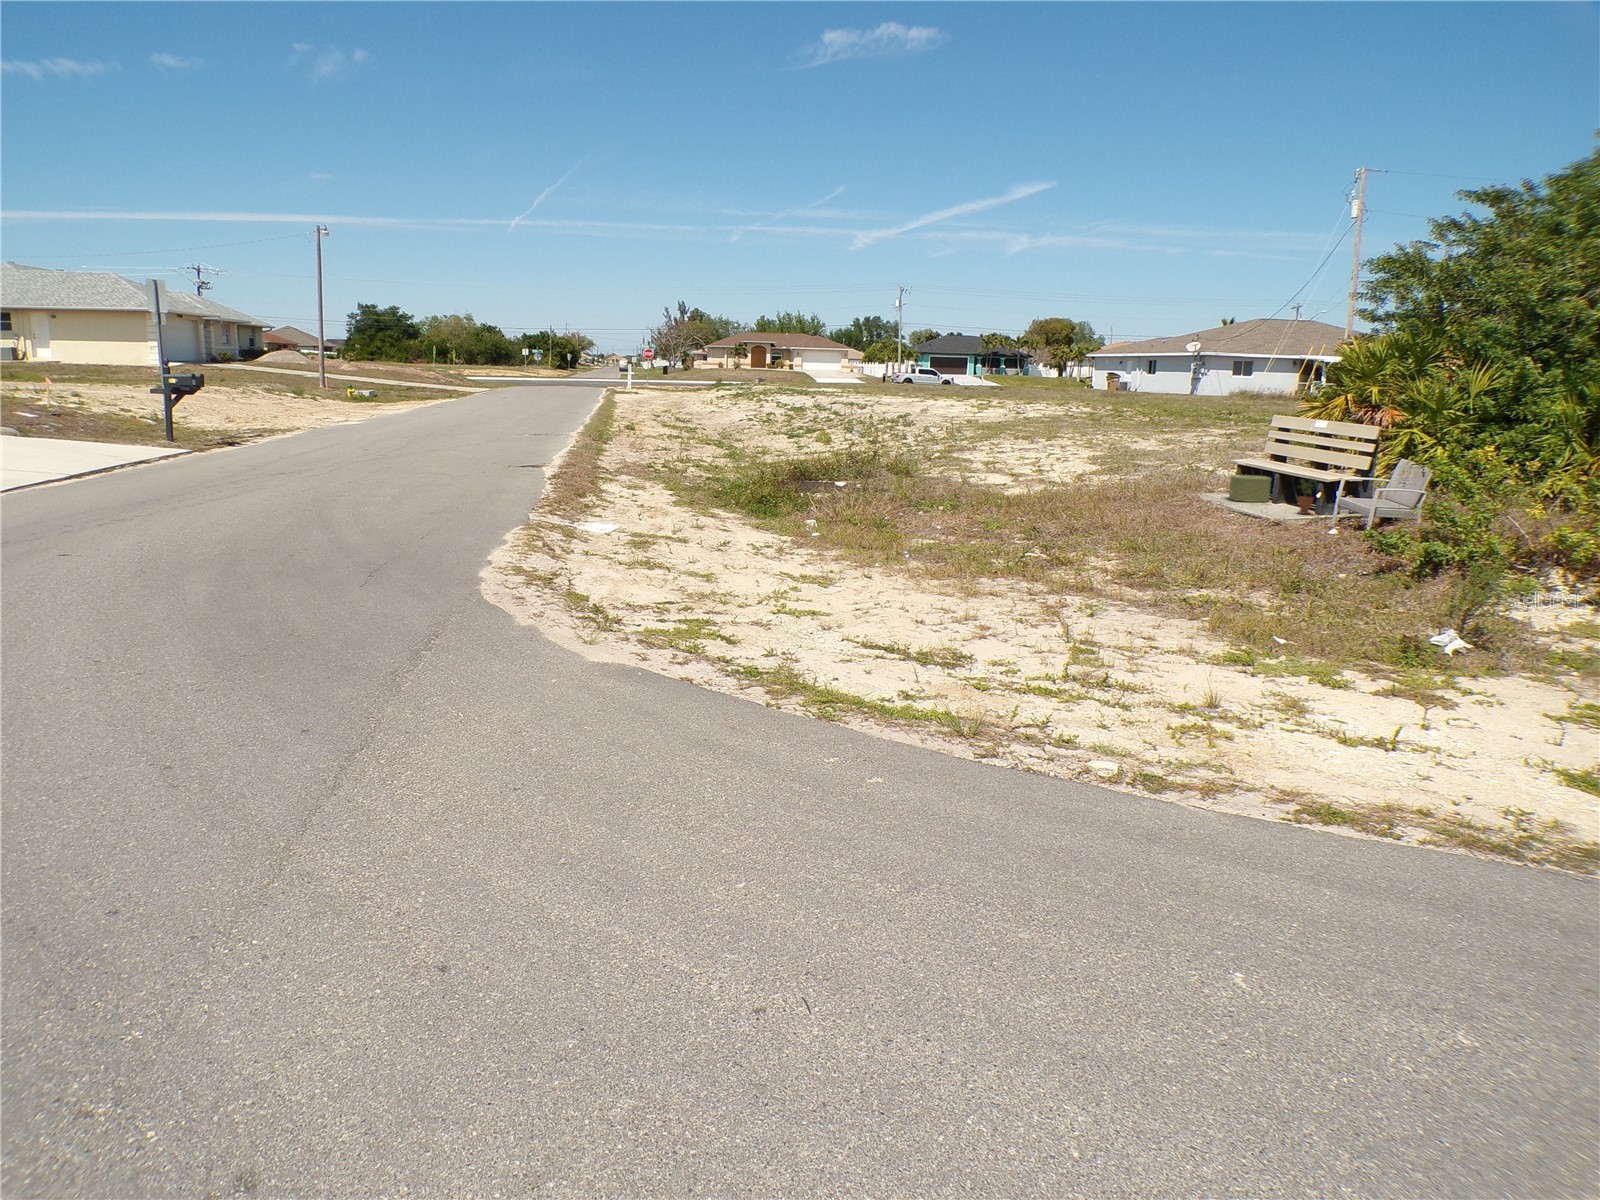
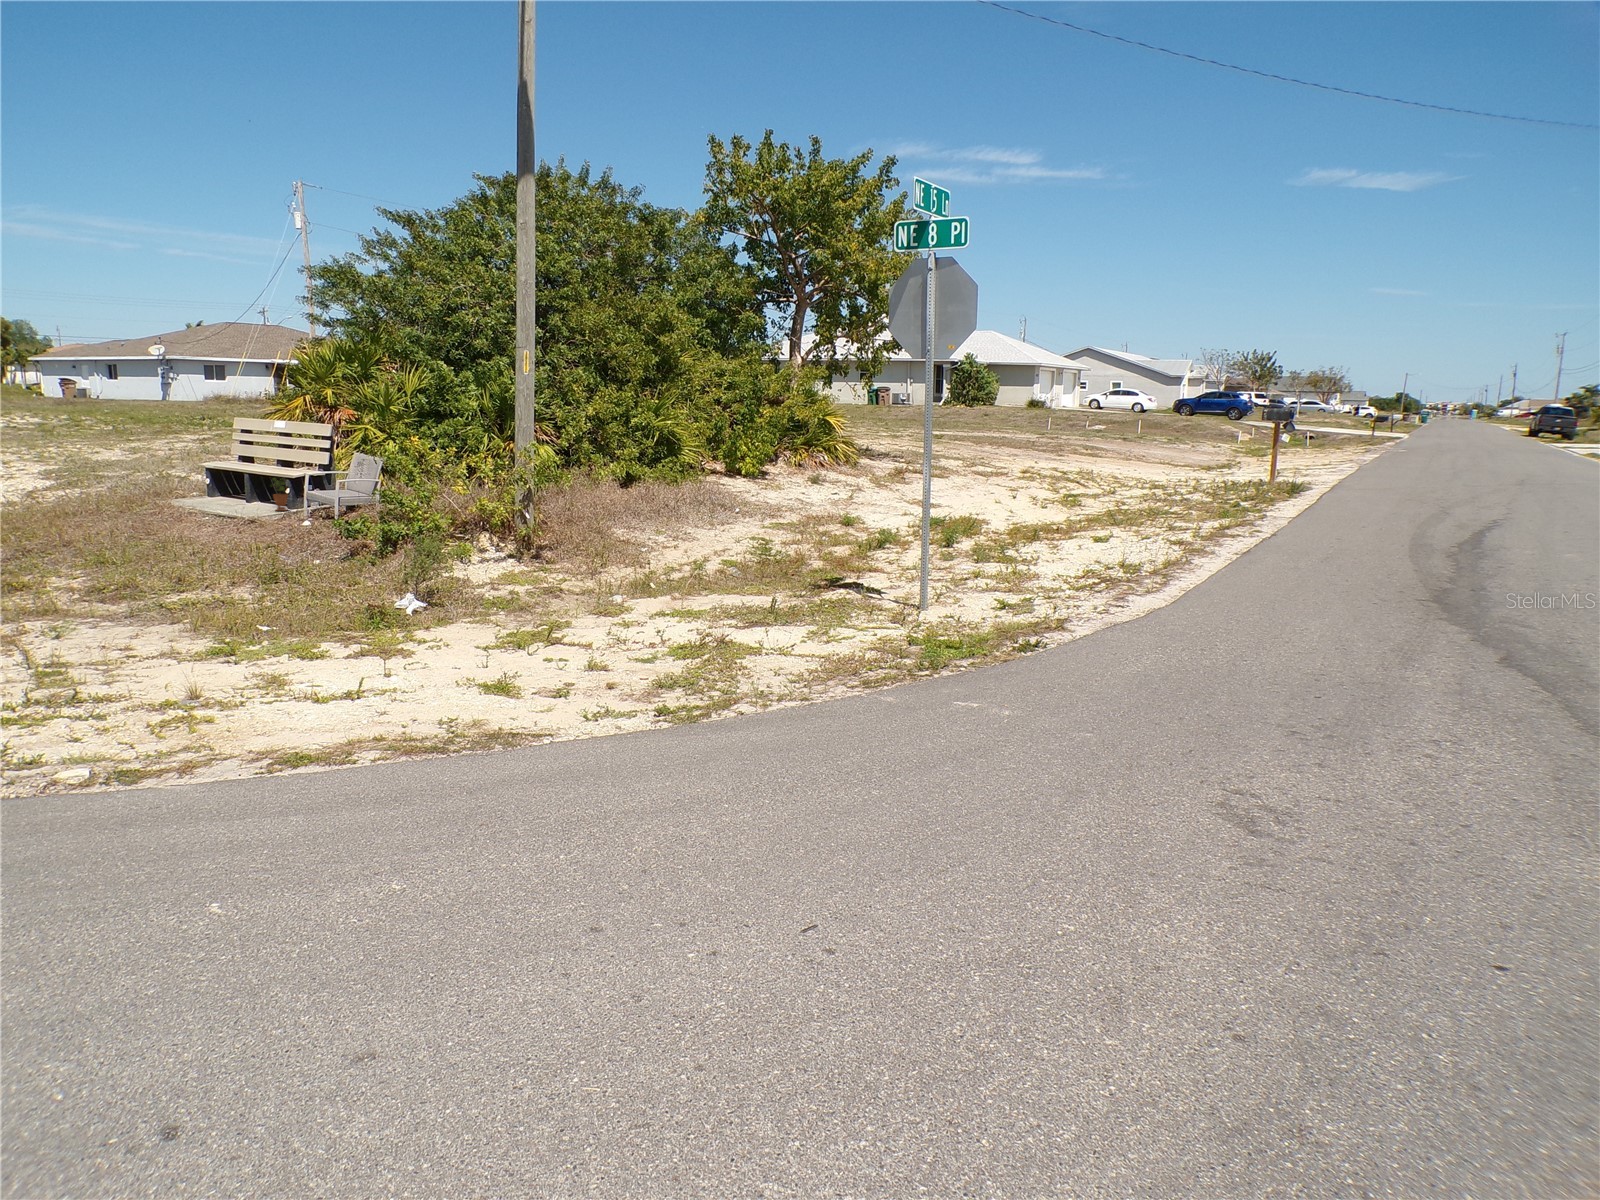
storage box: present [1229,475,1271,502] -> none [203,478,247,505]

